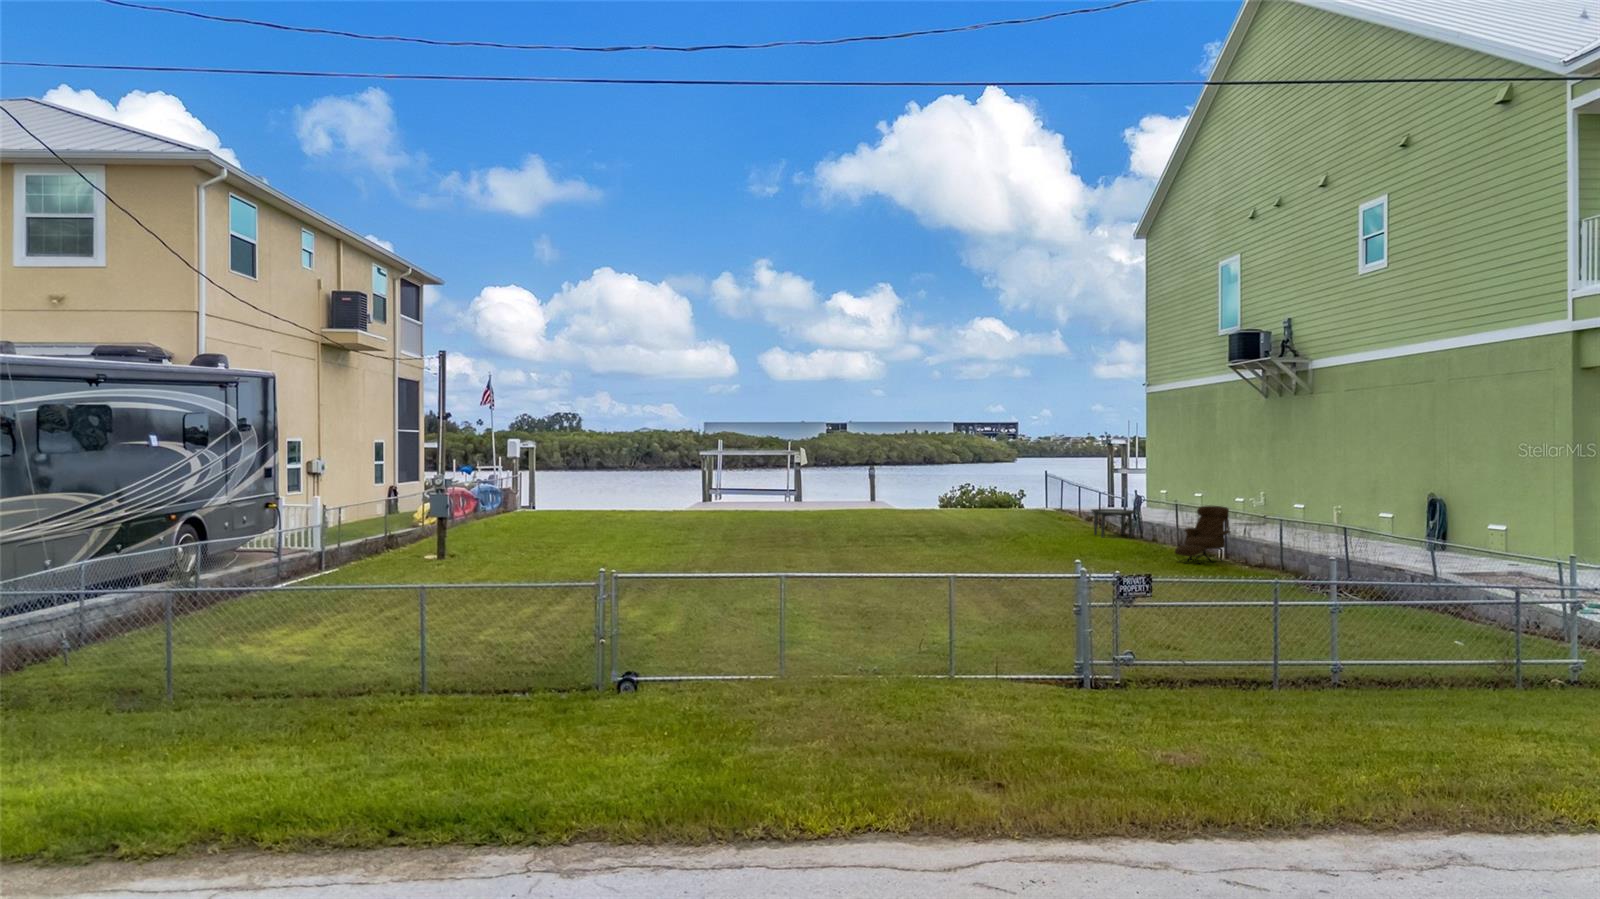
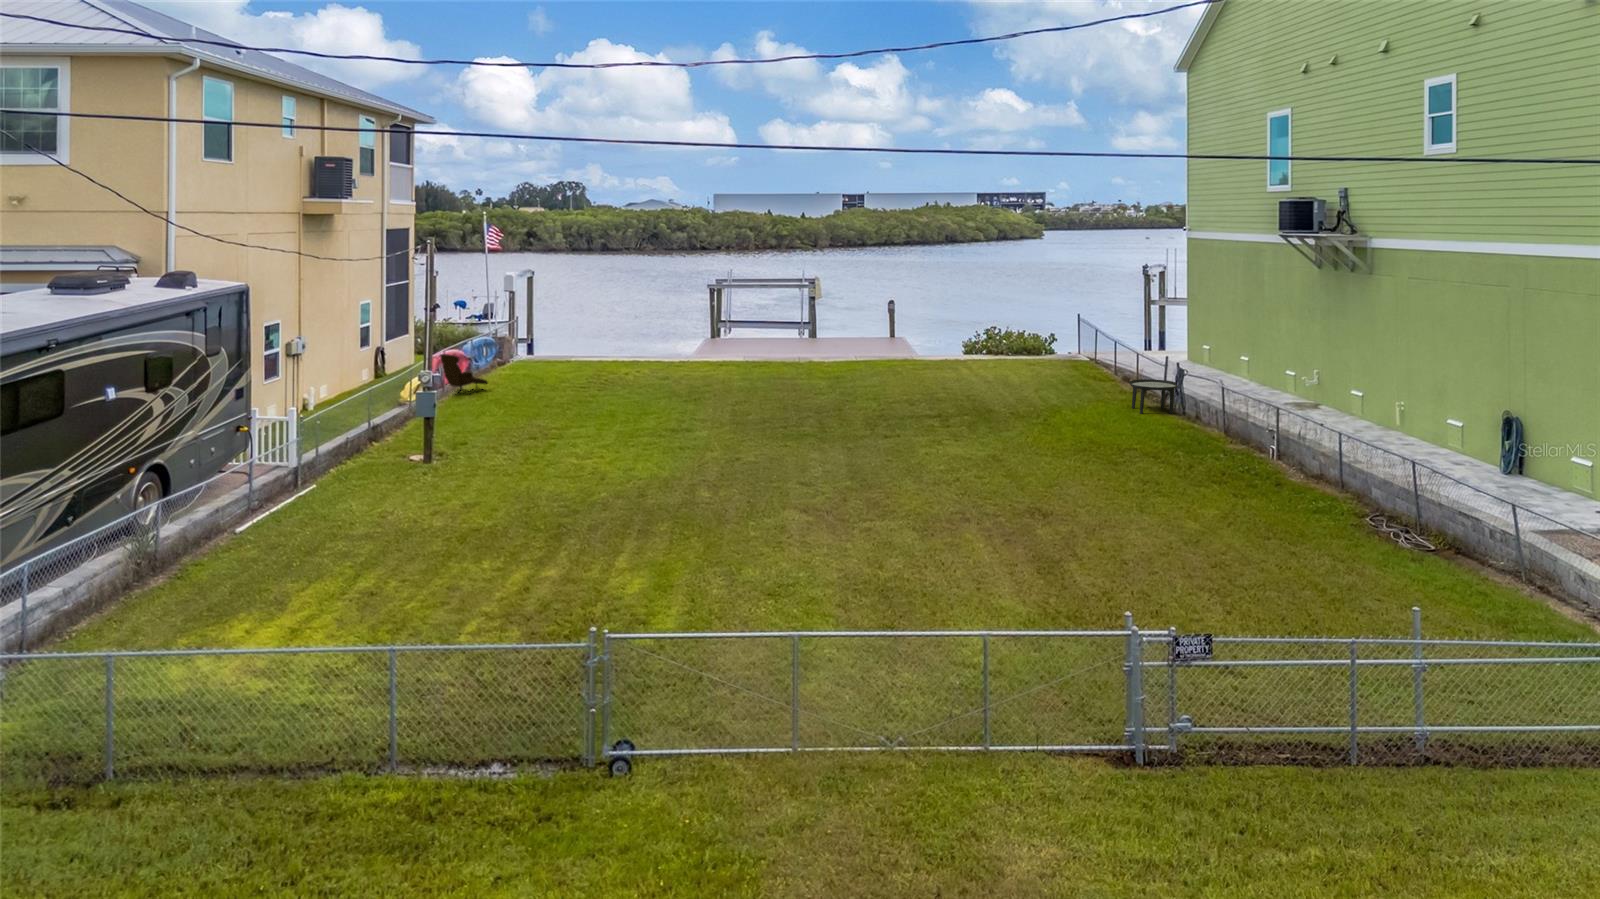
lounge chair: present [1175,506,1230,562] -> present [440,354,488,395]

